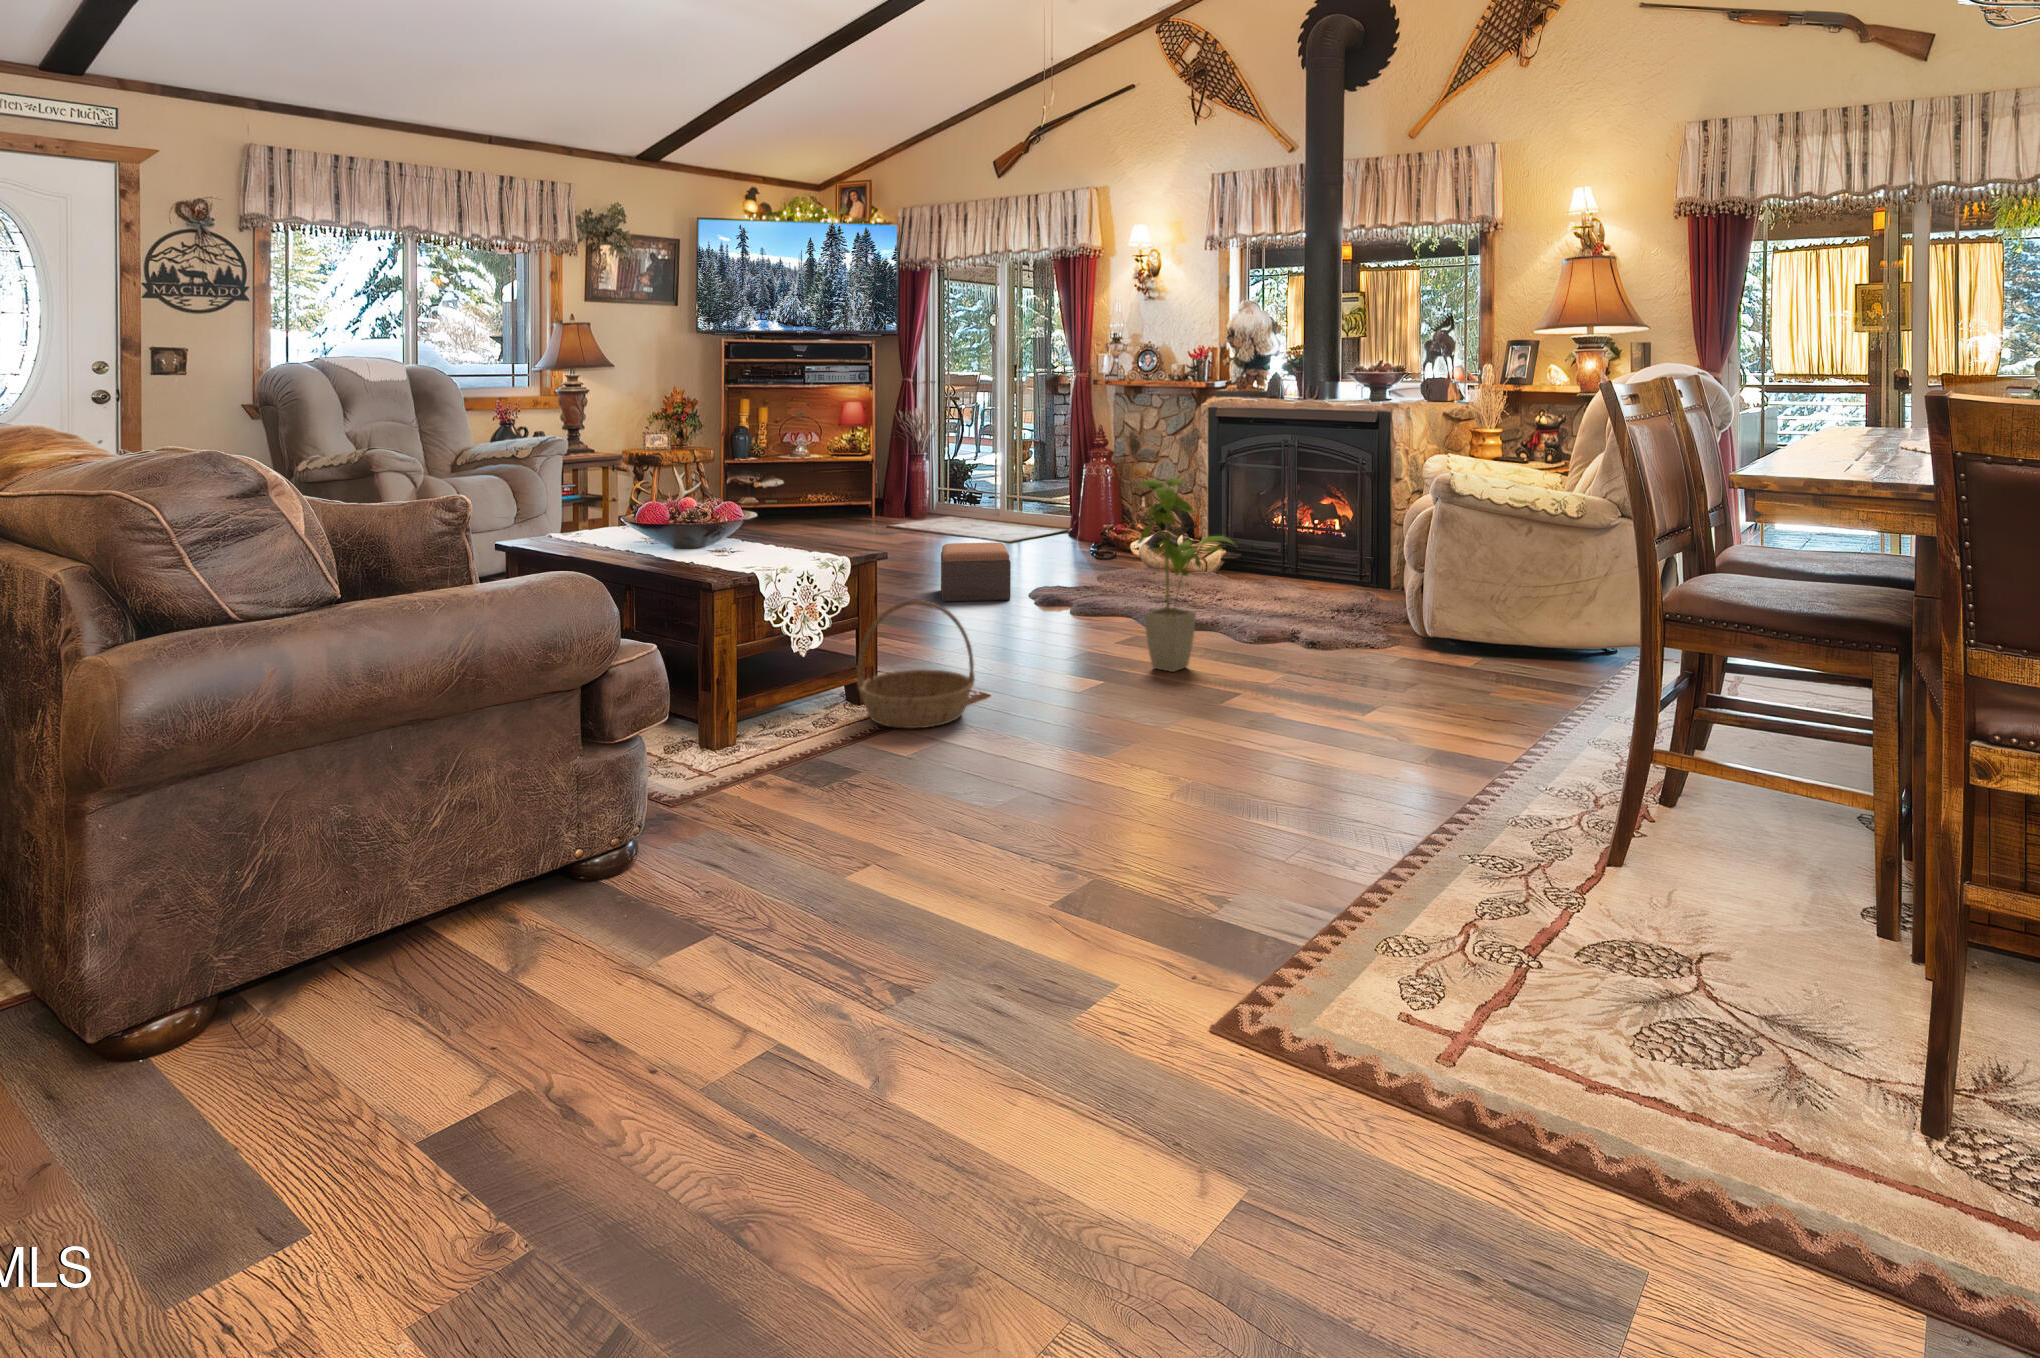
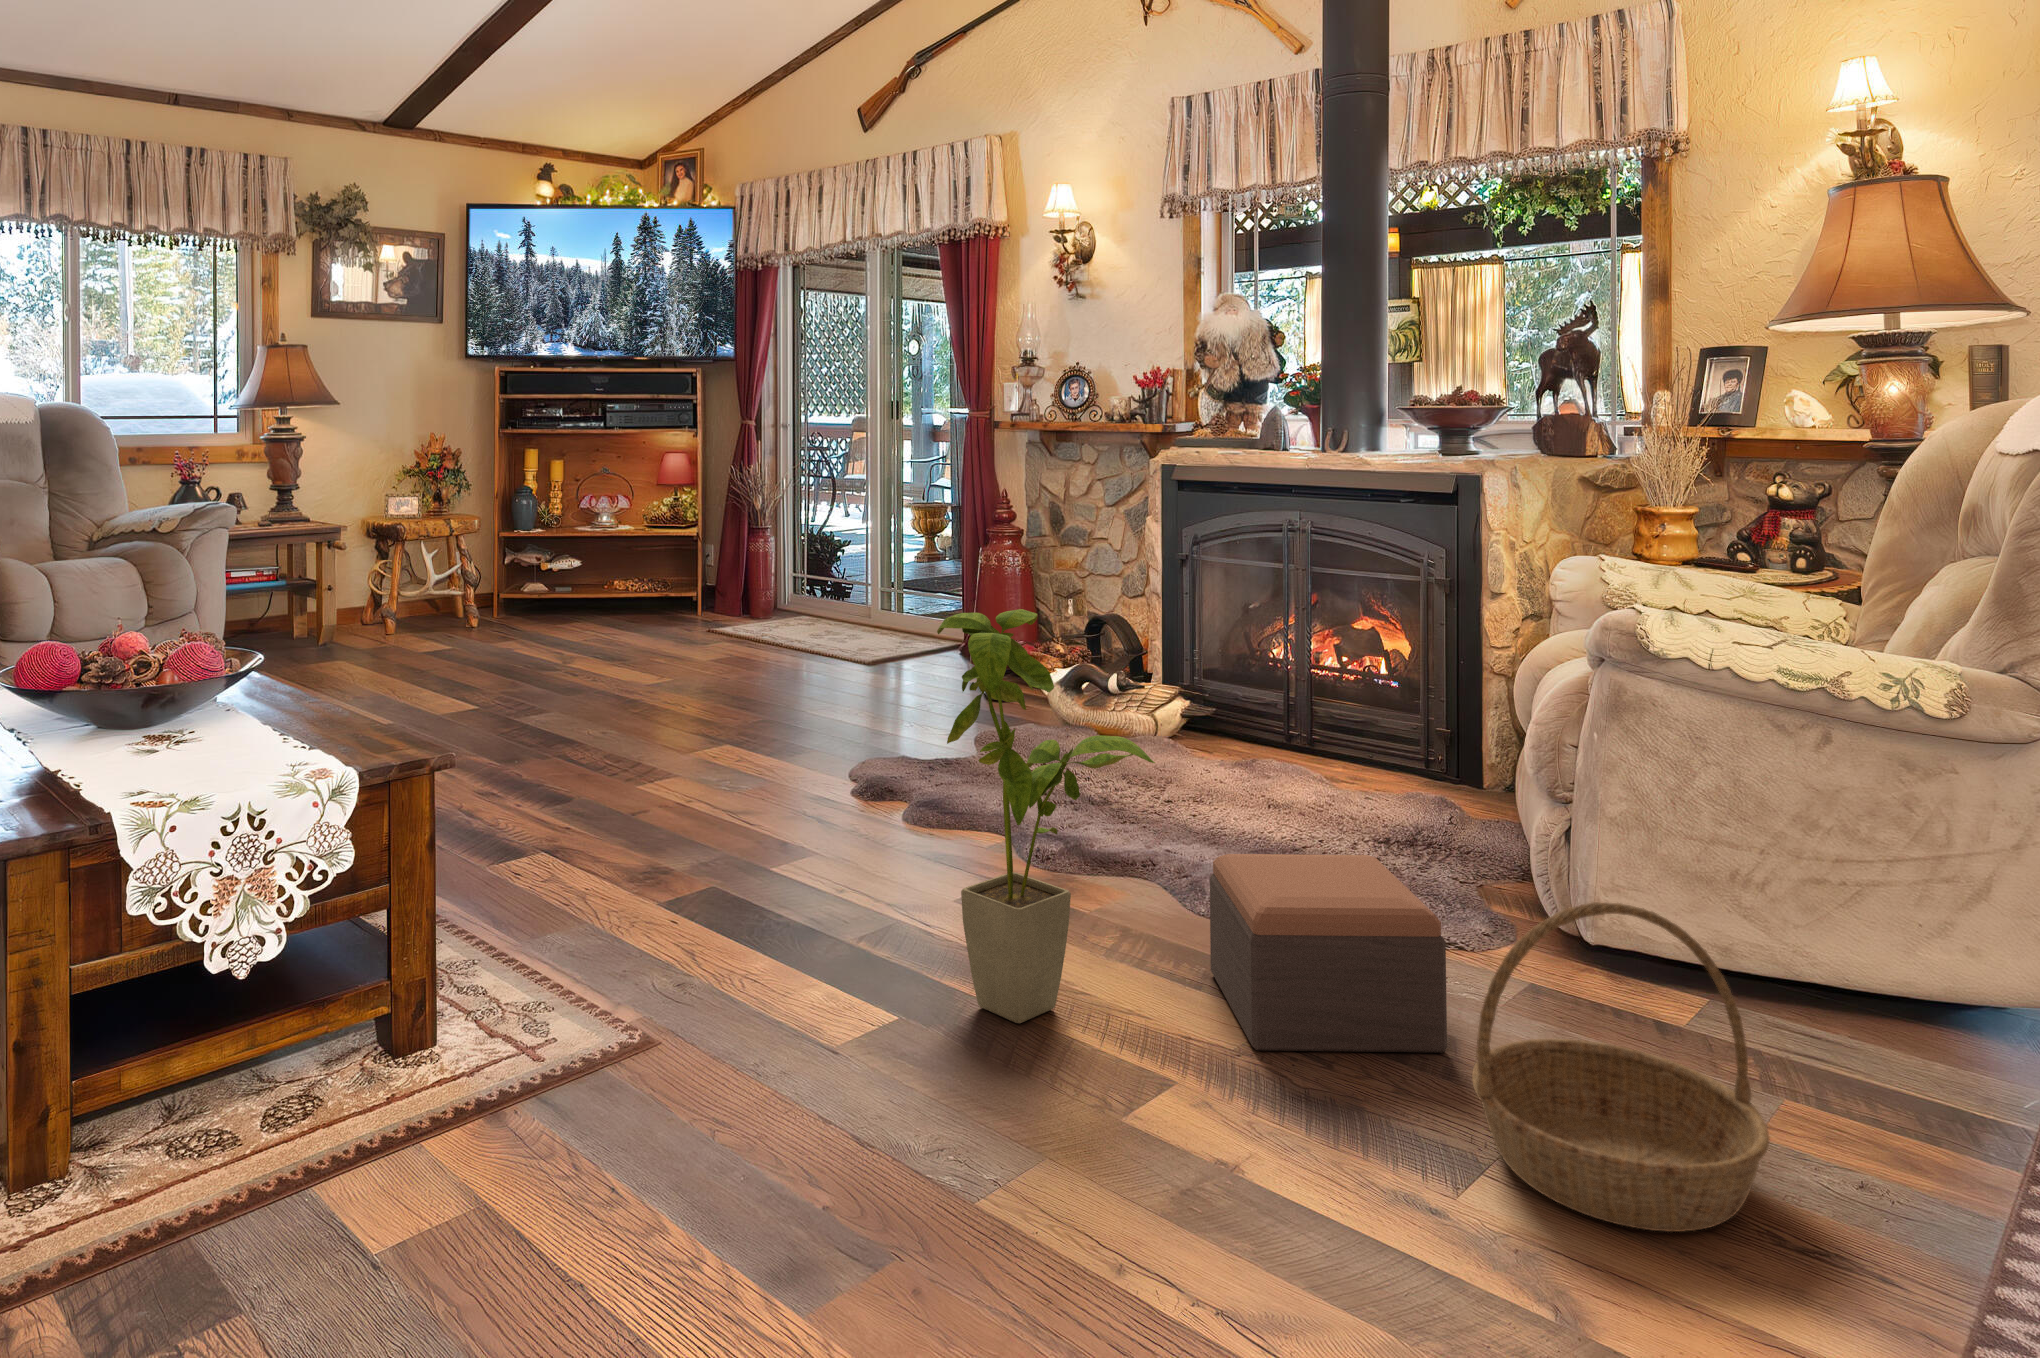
footstool: present [941,543,1011,602] -> present [1210,854,1447,1053]
basket: present [857,600,975,728] -> present [1472,902,1770,1232]

